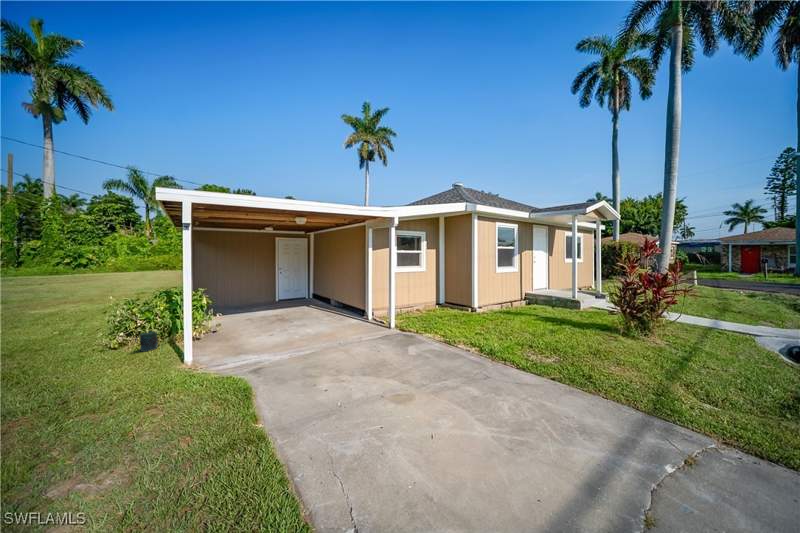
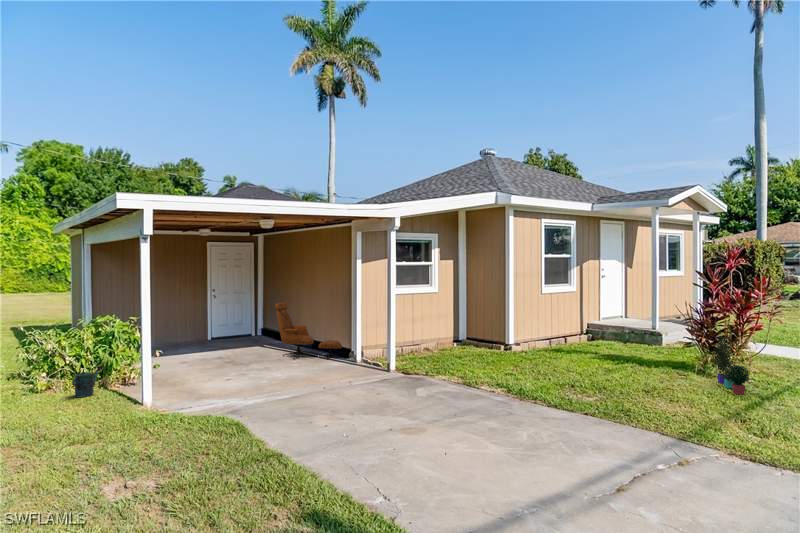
lounge chair: none [314,278,359,317] -> present [275,303,342,359]
potted plant: none [643,307,690,359] -> present [715,337,750,395]

